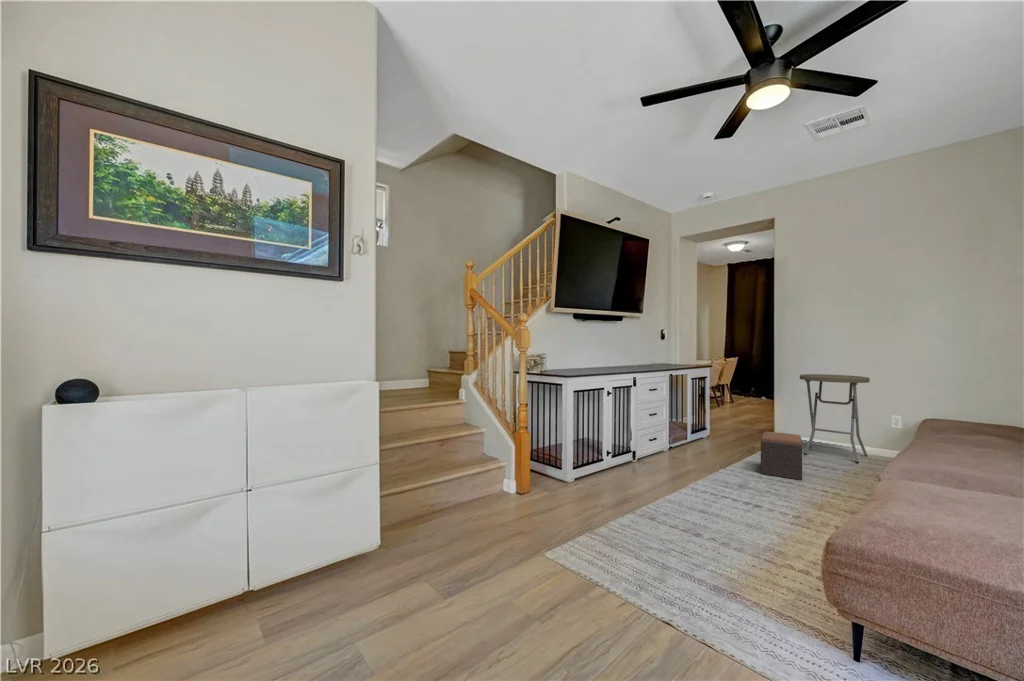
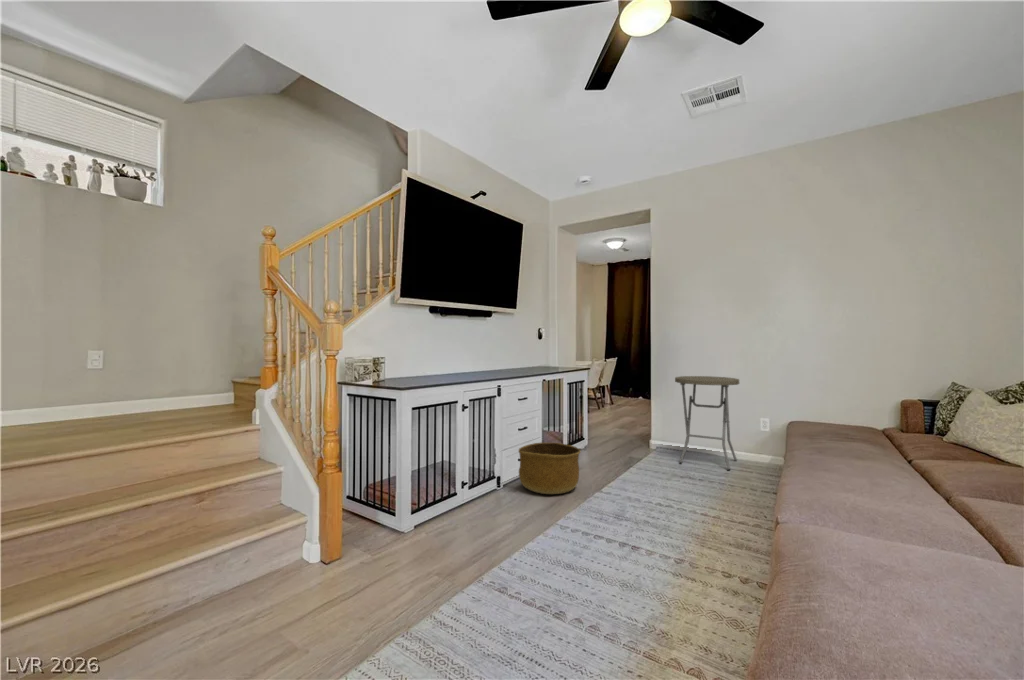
basket: none [652,427,707,469] -> present [519,443,580,494]
footstool: present [761,431,802,480] -> none [637,443,679,498]

